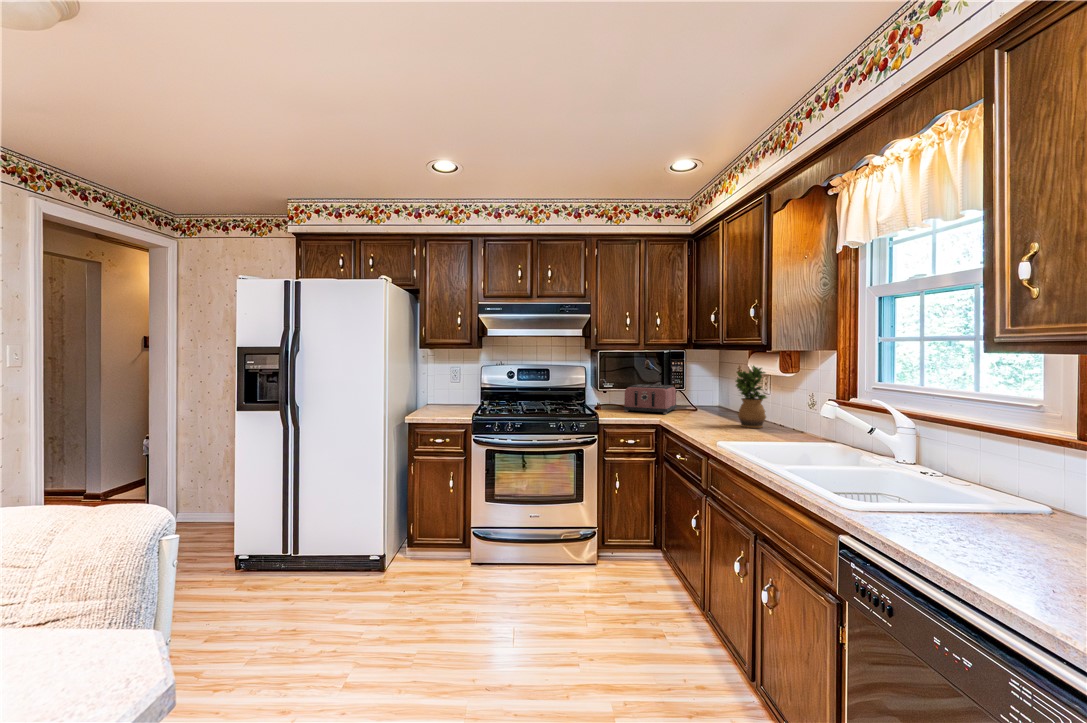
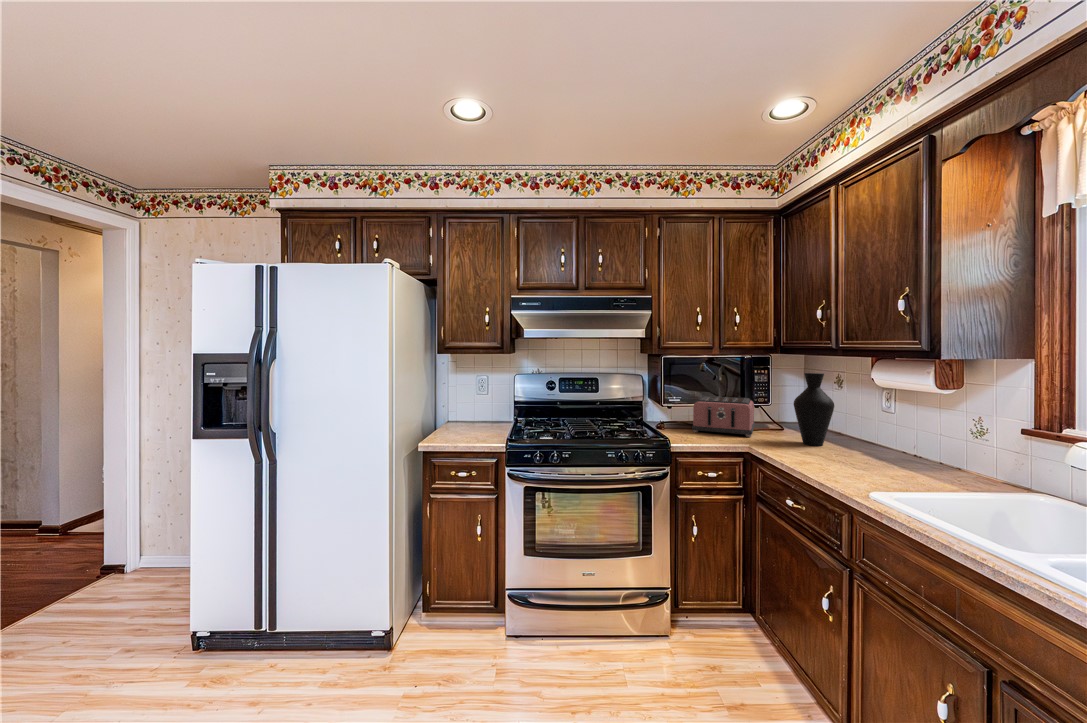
vase: none [696,363,724,419] -> present [794,373,834,446]
potted plant: present [735,366,767,428] -> none [862,378,915,465]

